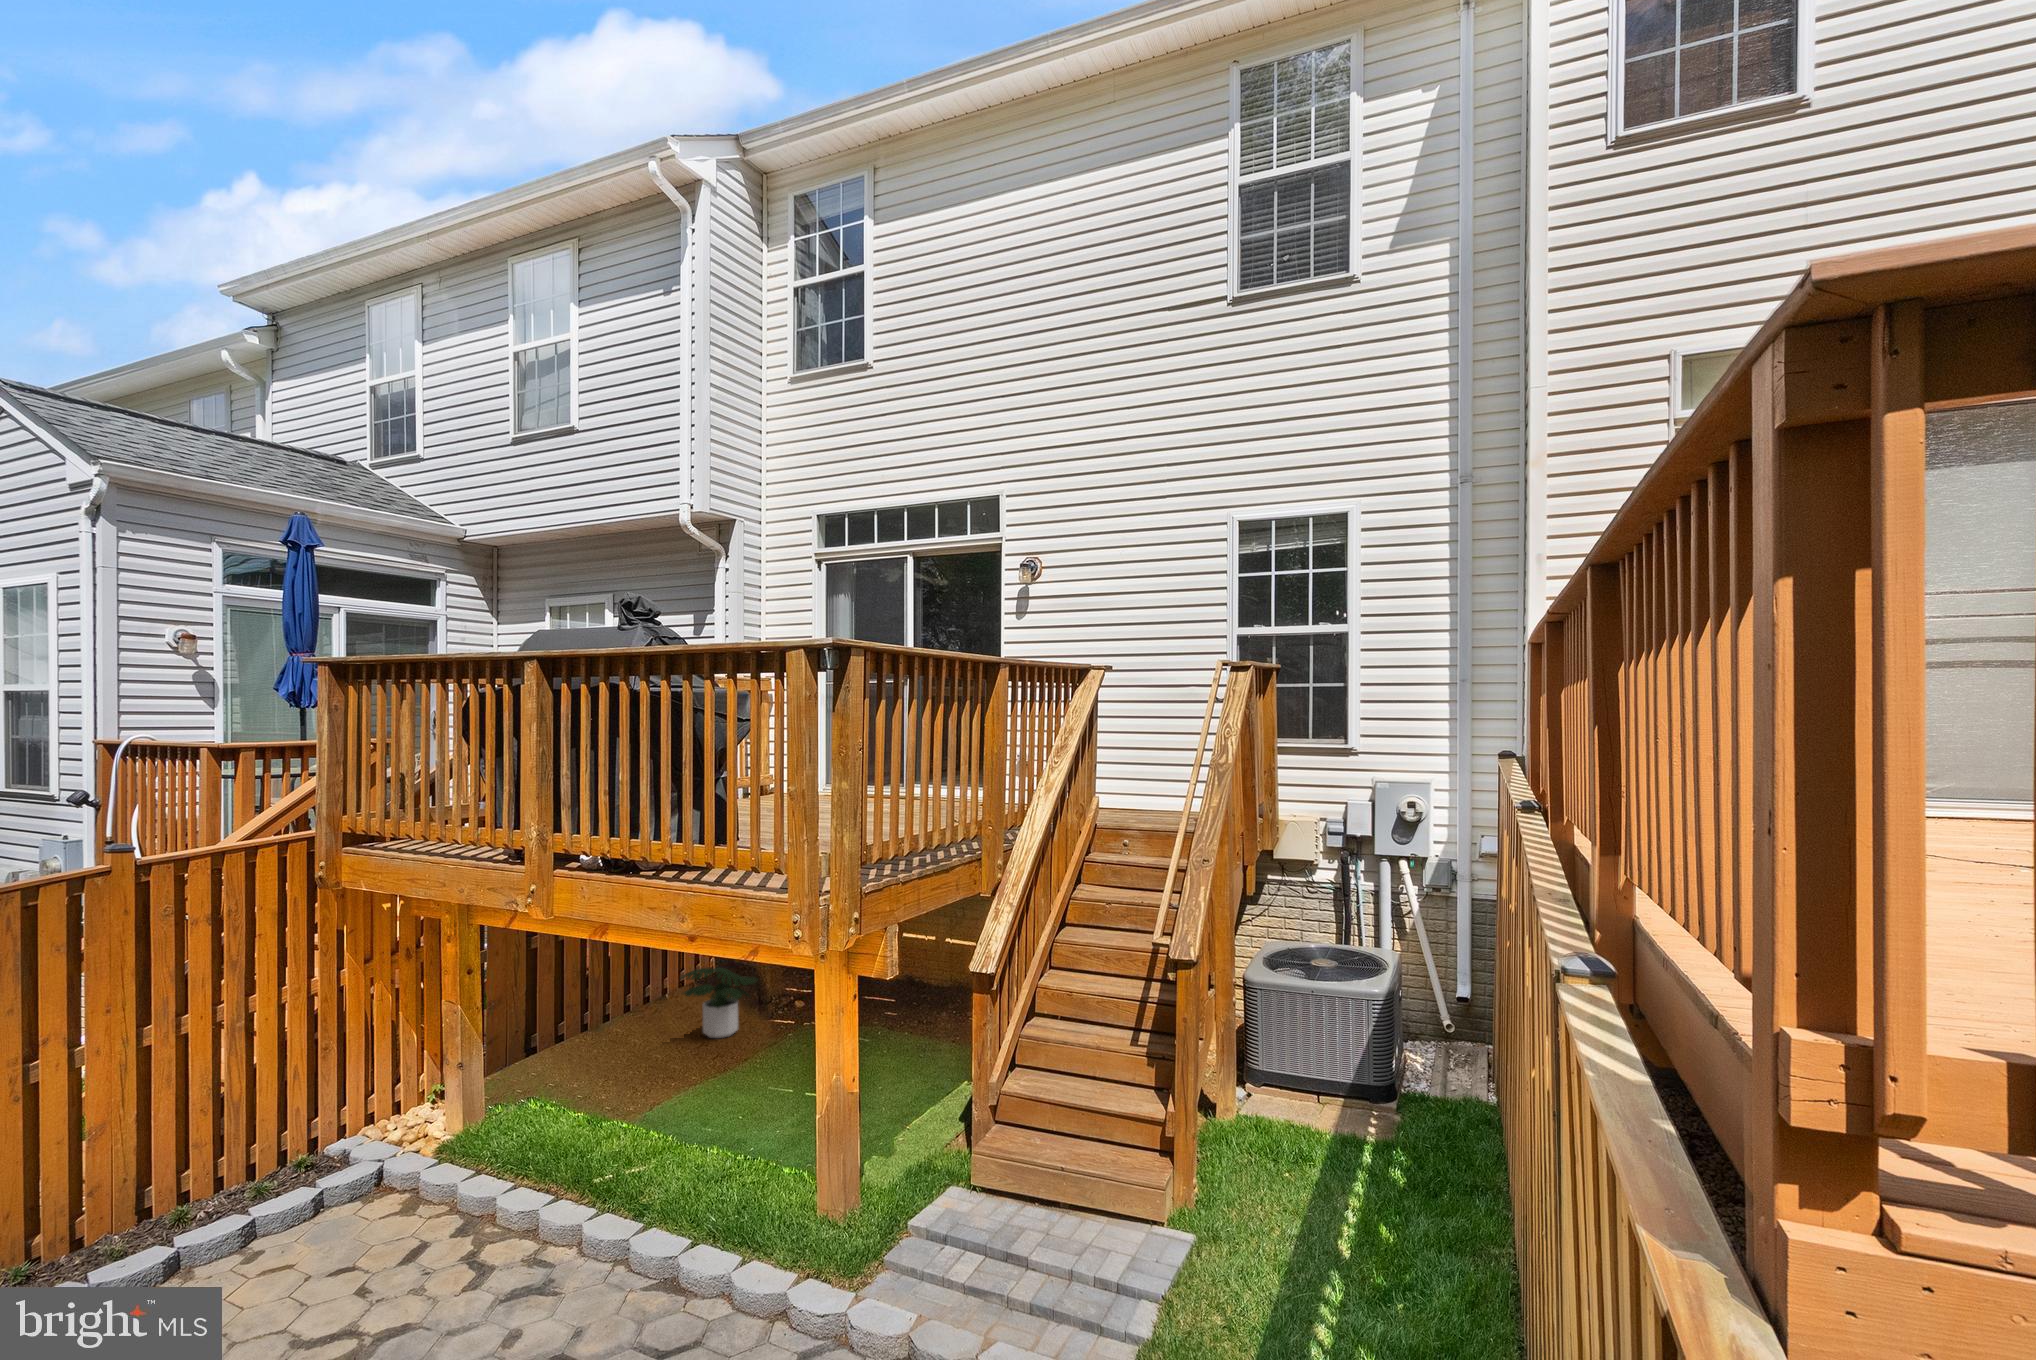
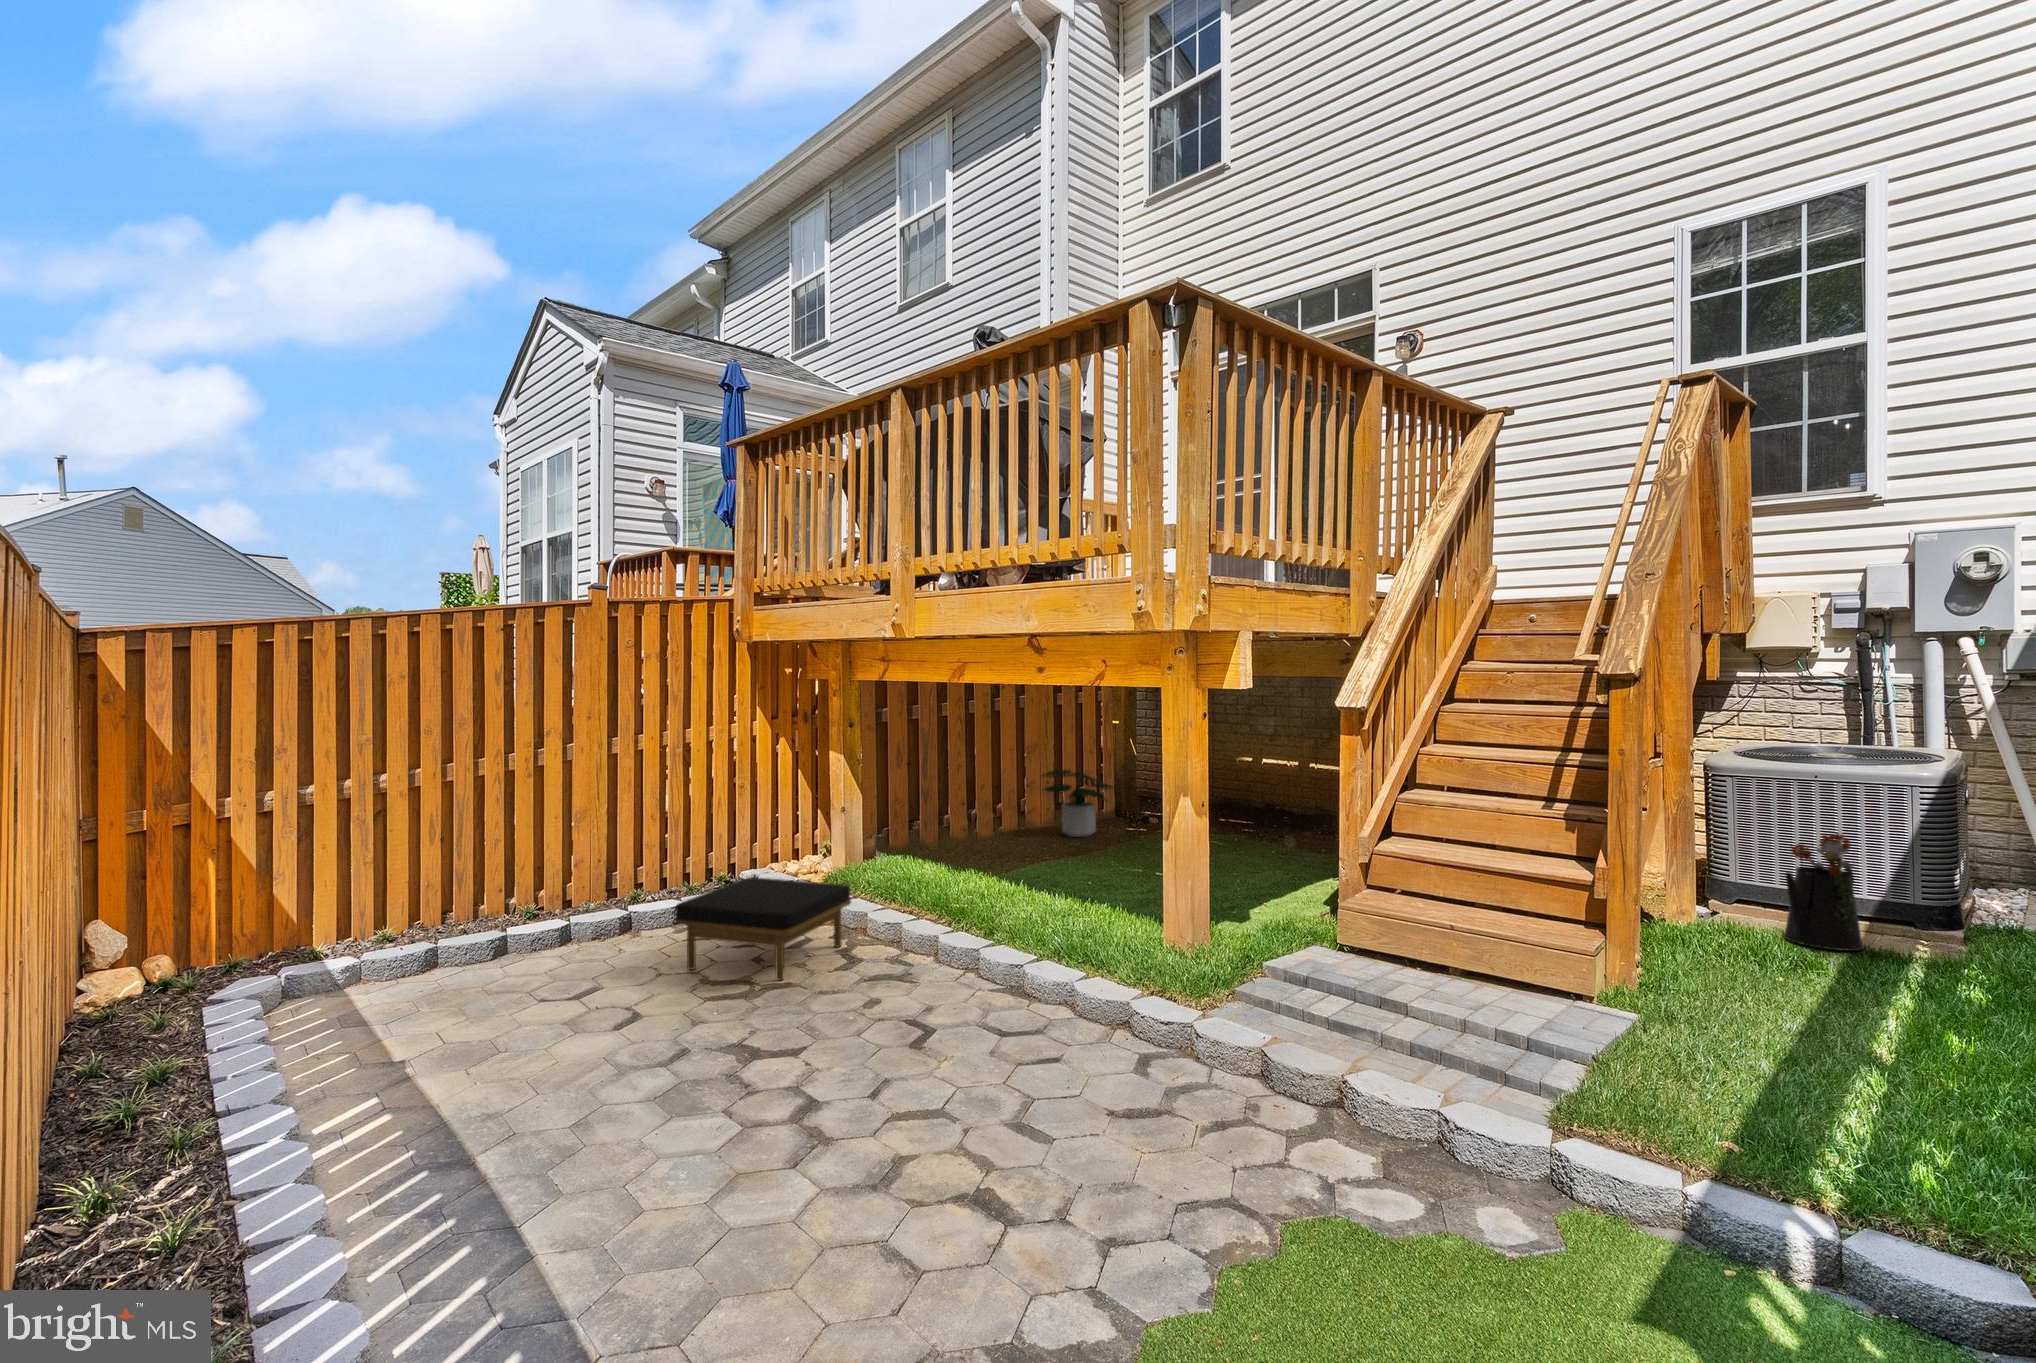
watering can: none [1293,1042,1342,1139] -> present [1782,833,1865,951]
ottoman: none [261,1182,480,1327] -> present [676,877,851,980]

